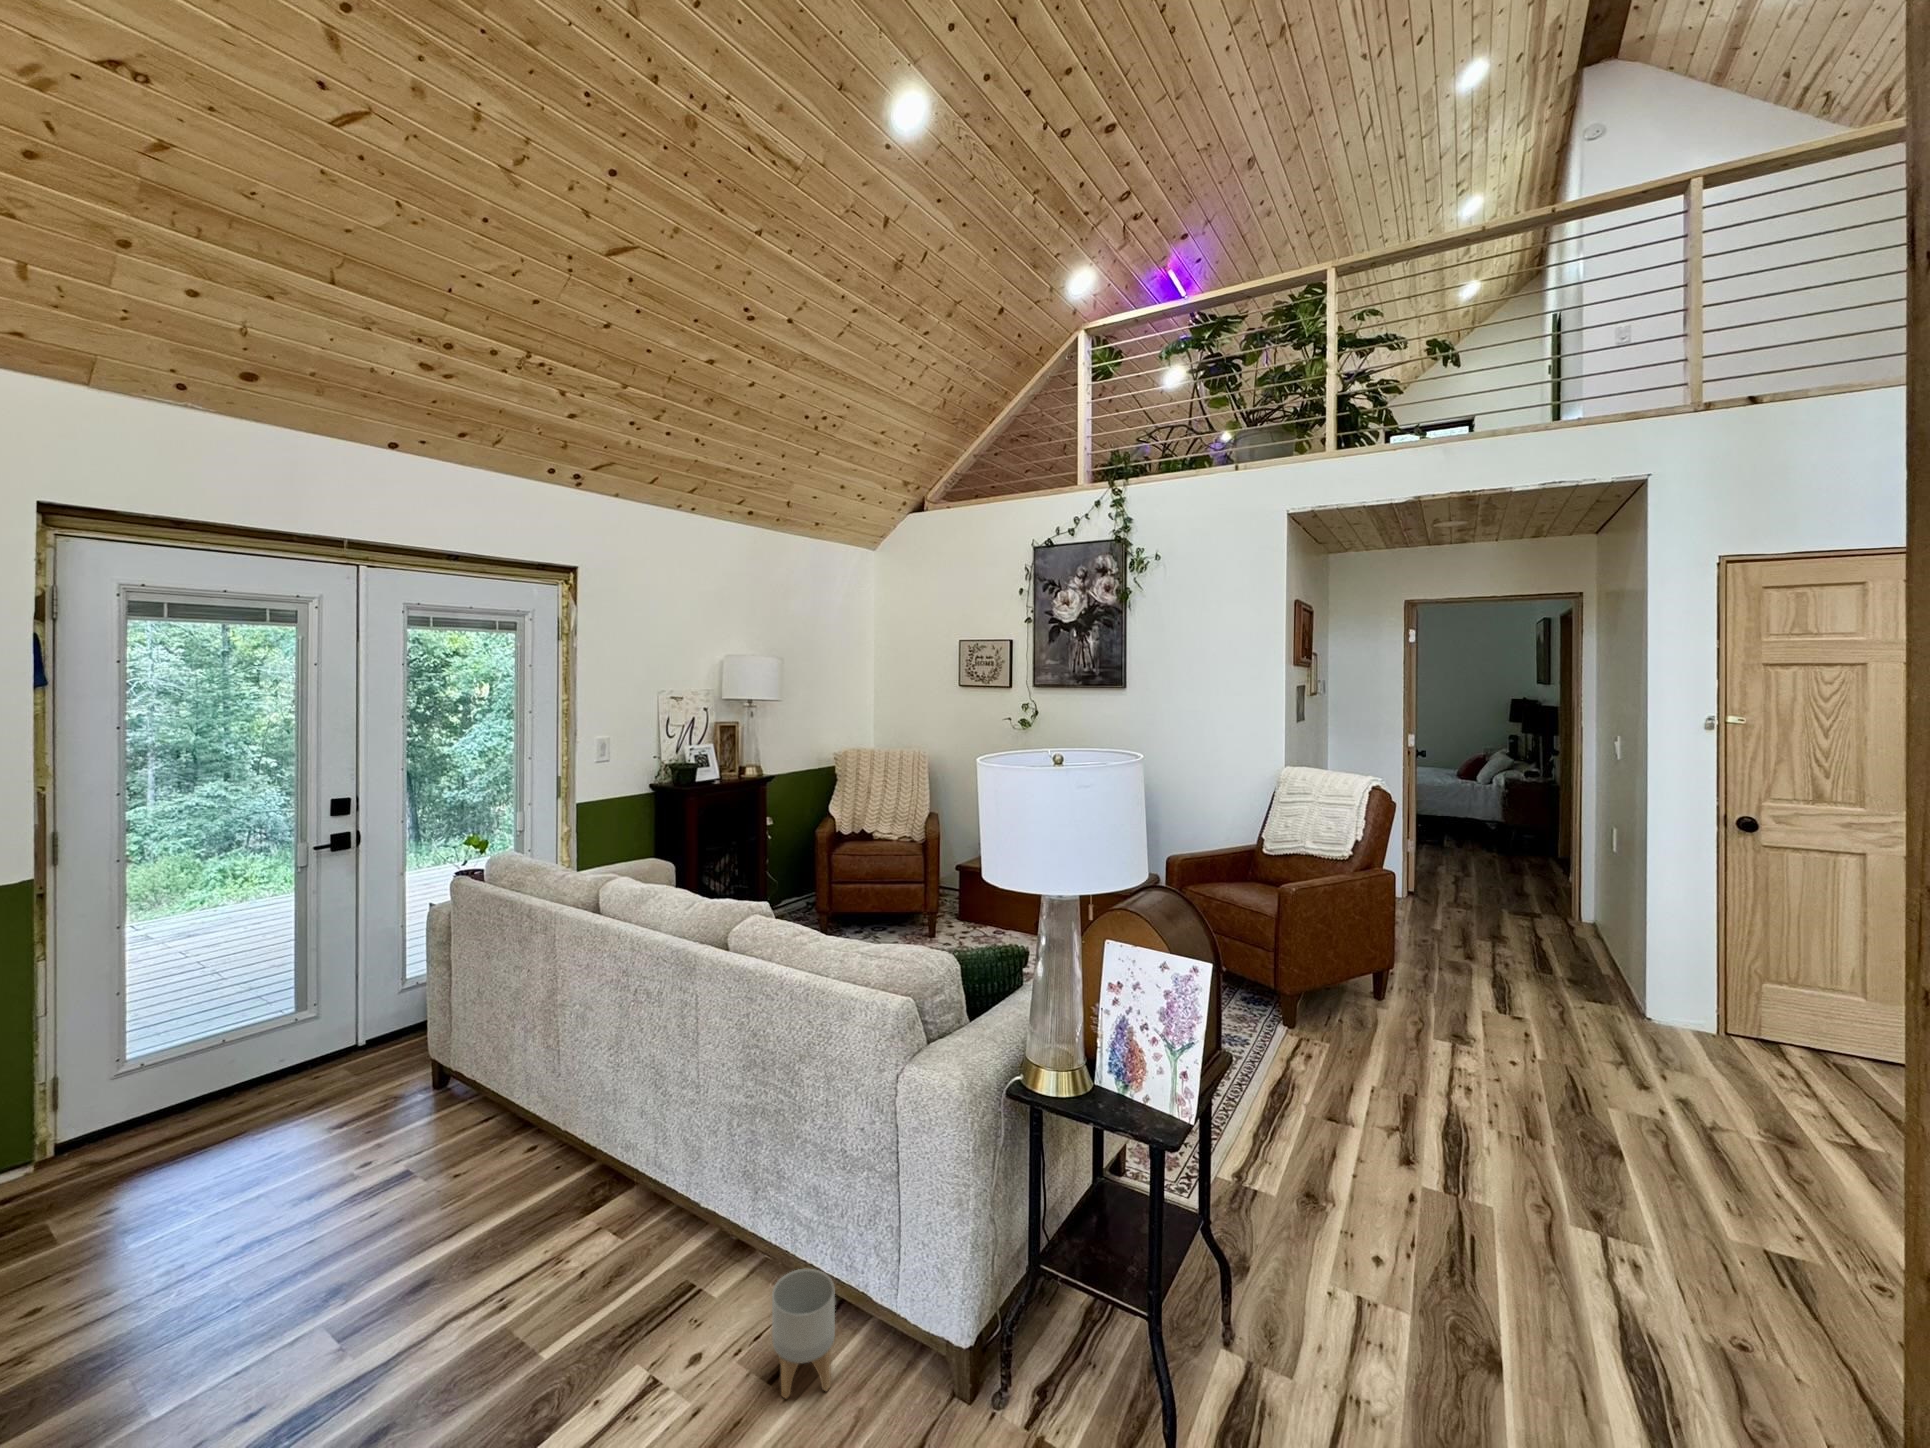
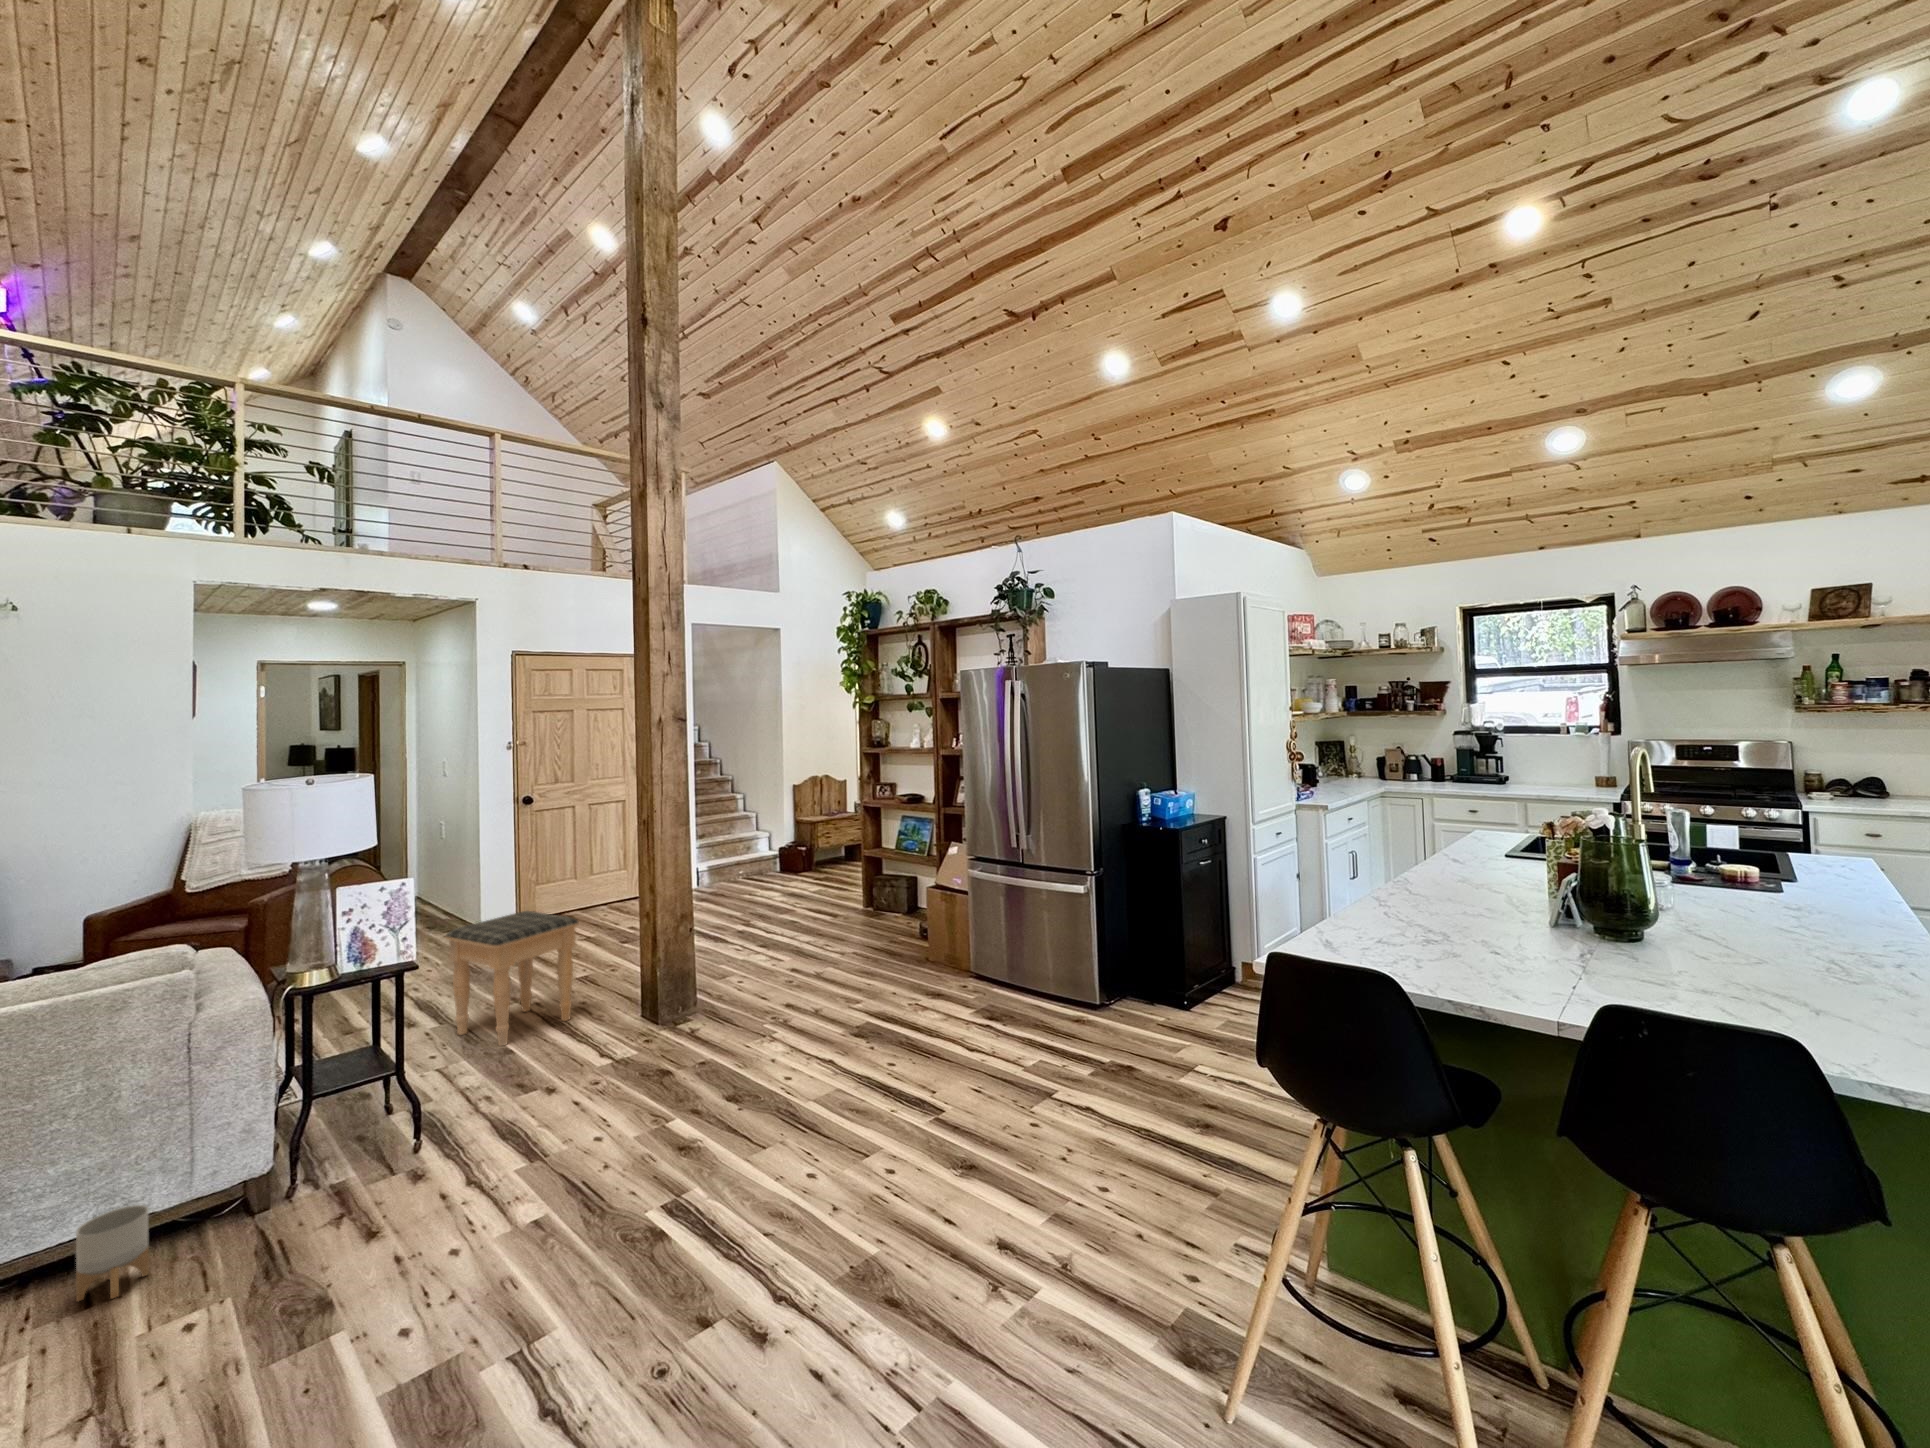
footstool: none [1433,1045,1712,1372] -> present [446,911,579,1046]

